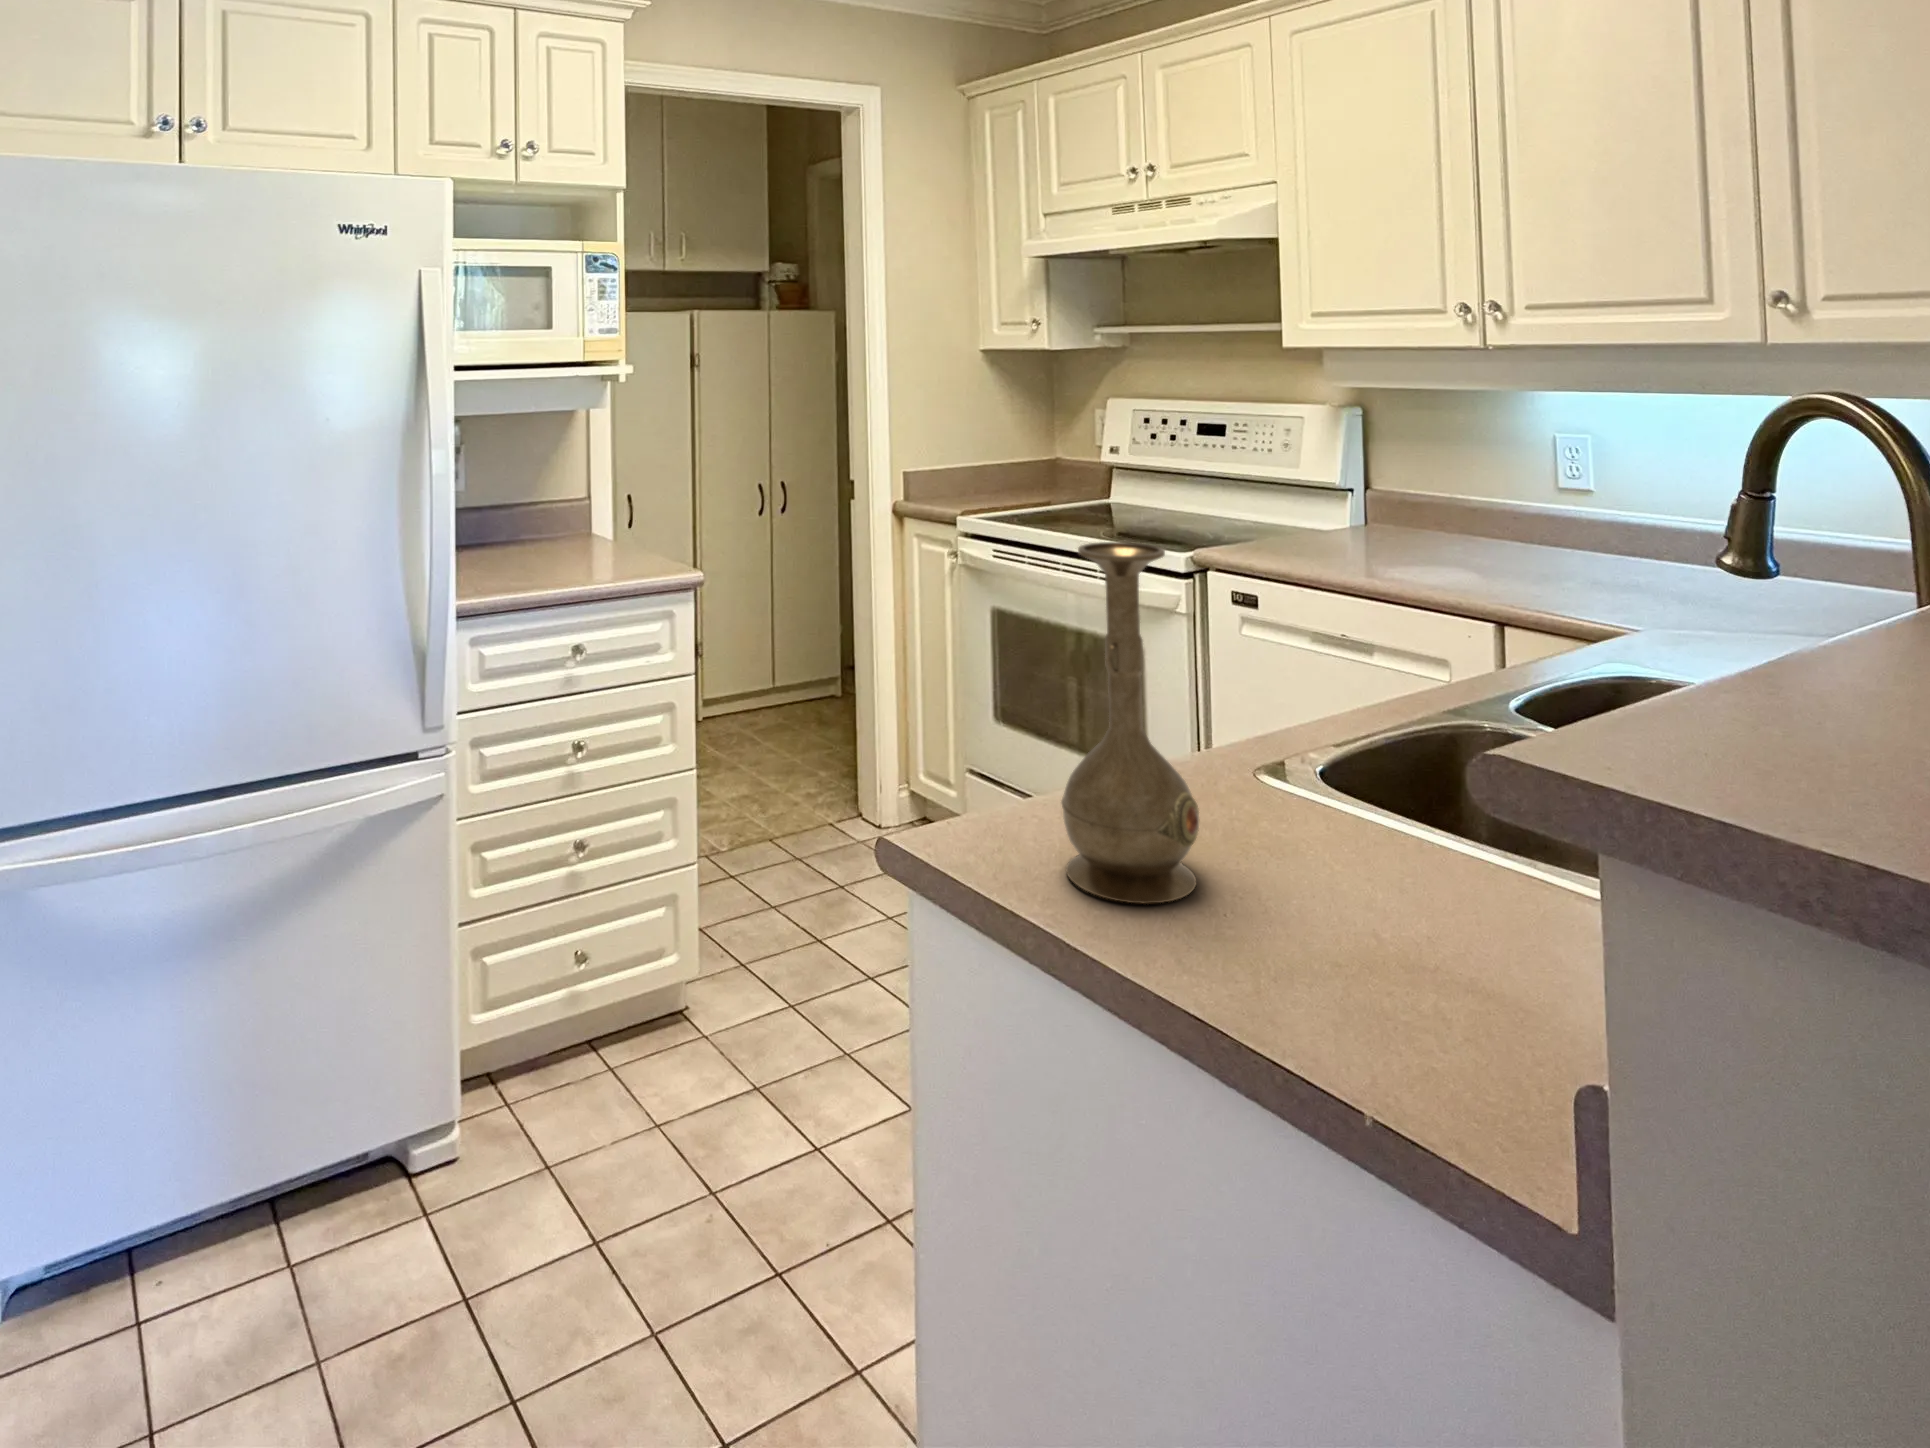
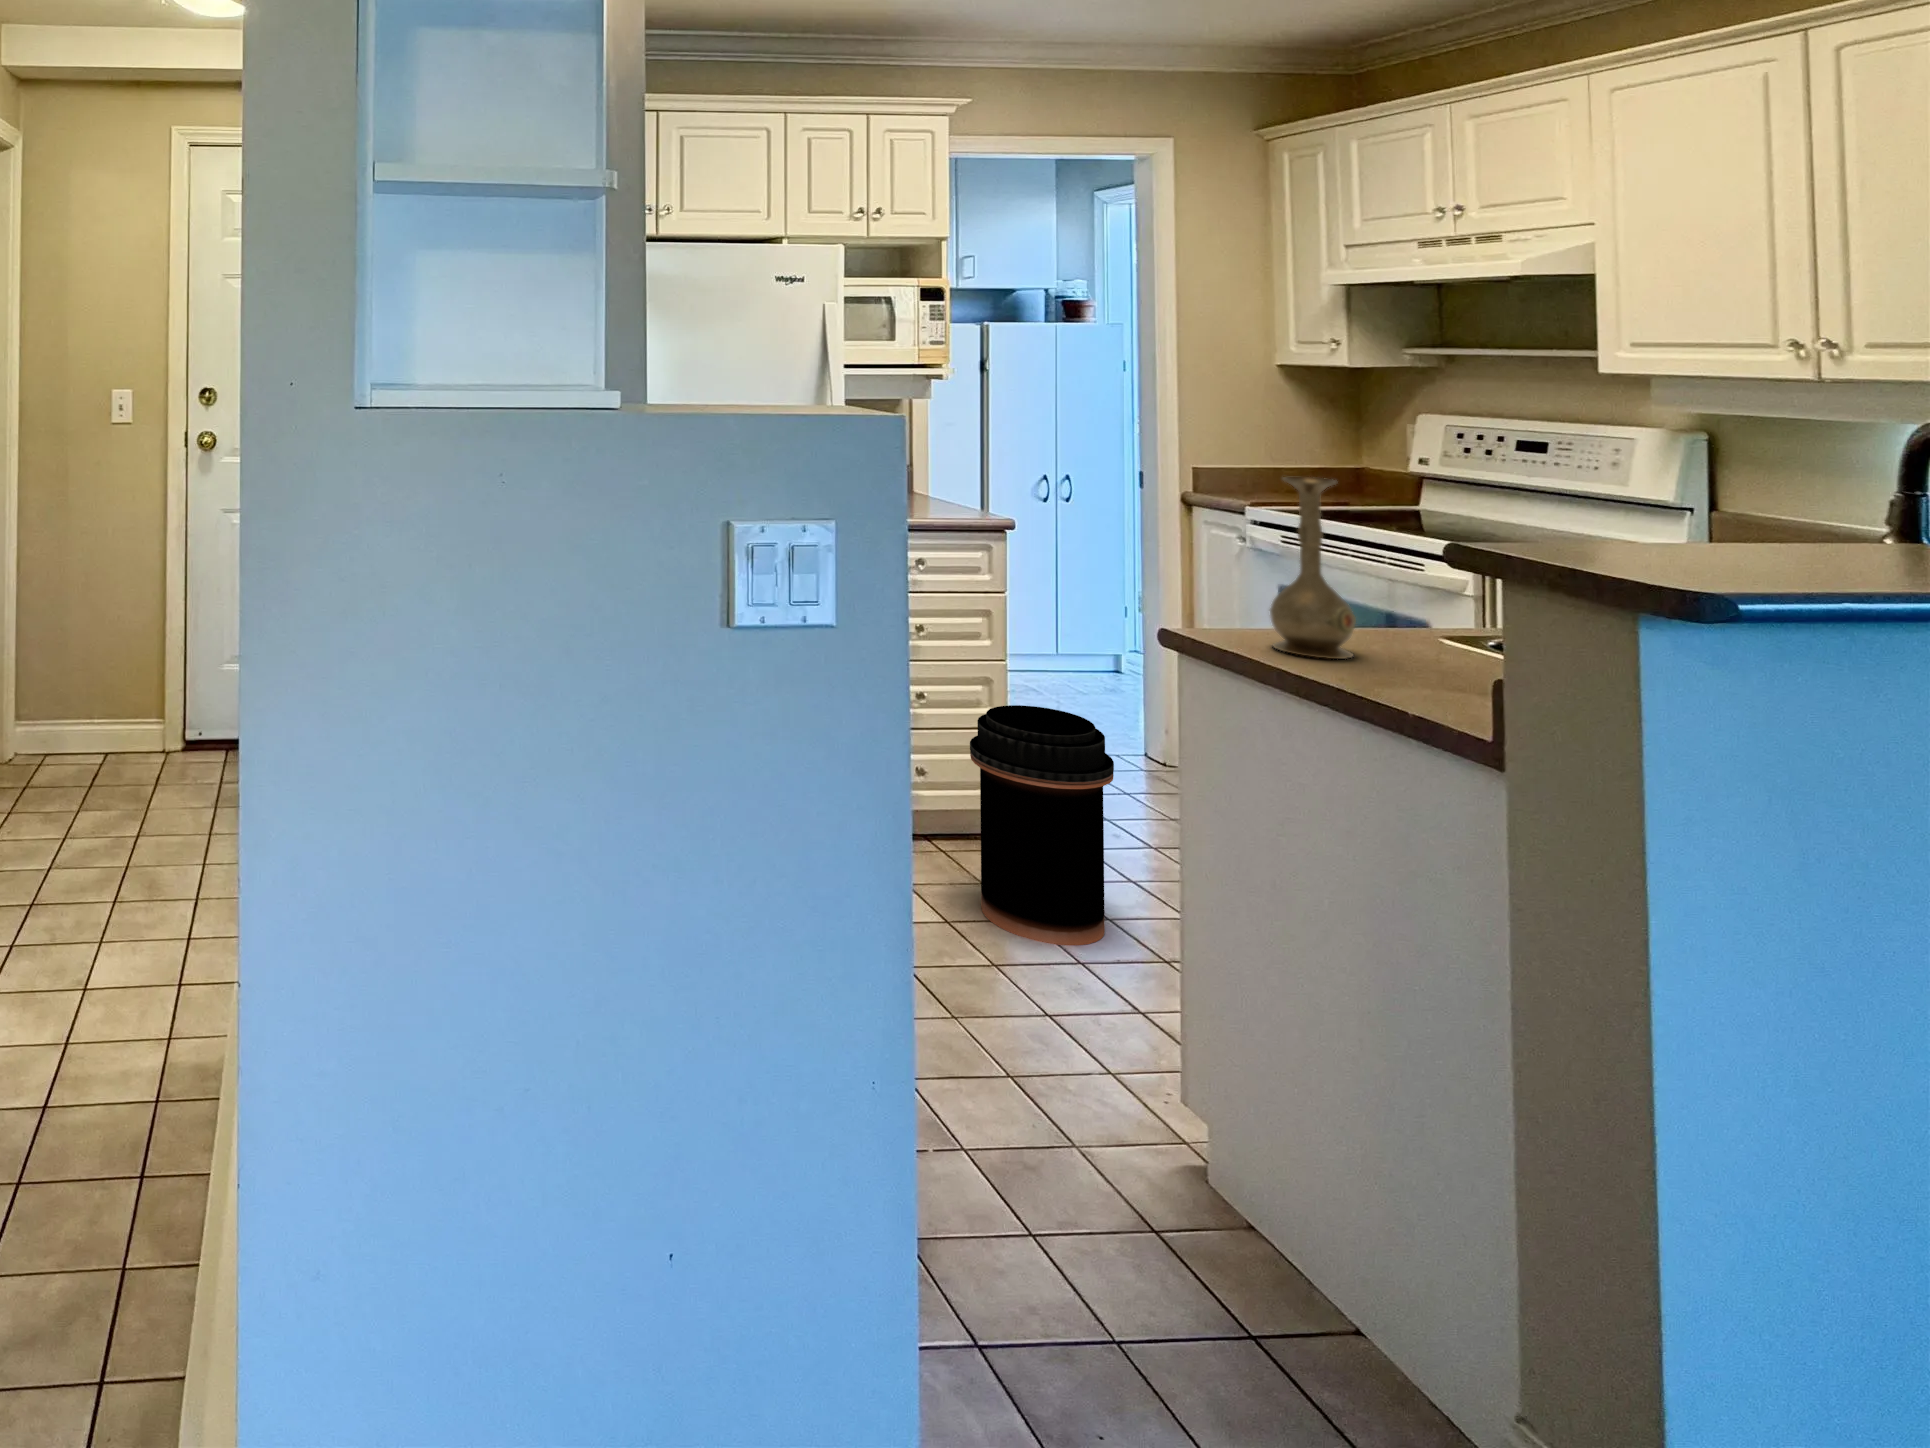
trash can: none [633,850,821,1235] -> present [970,705,1114,945]

